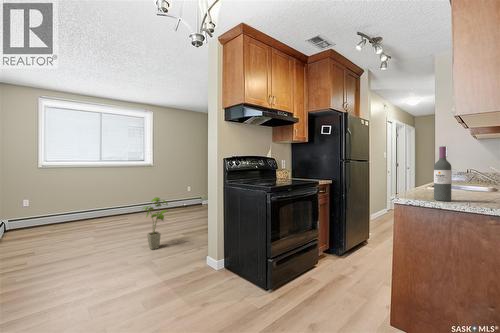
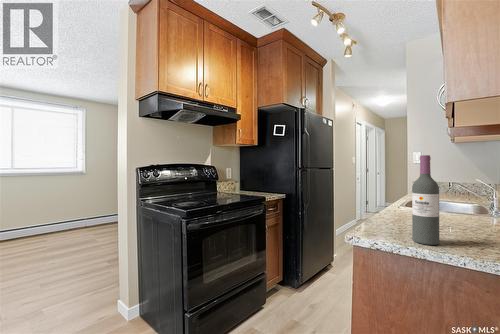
house plant: present [143,197,168,250] -> none [31,219,76,291]

